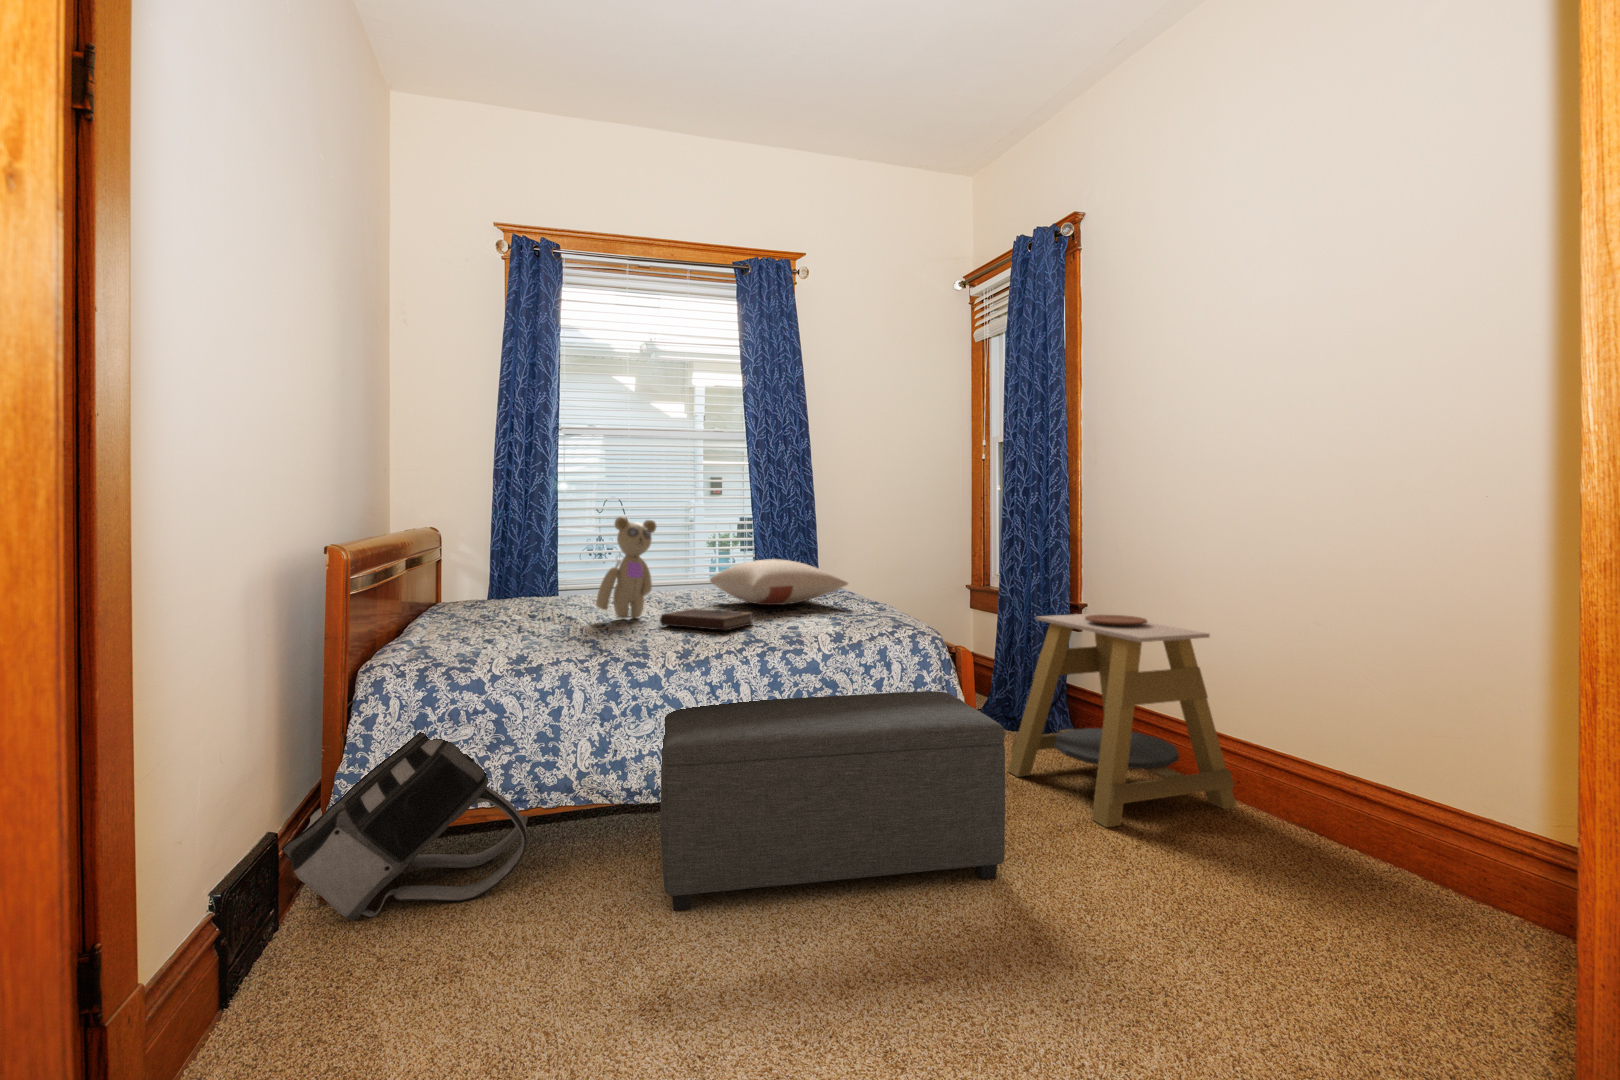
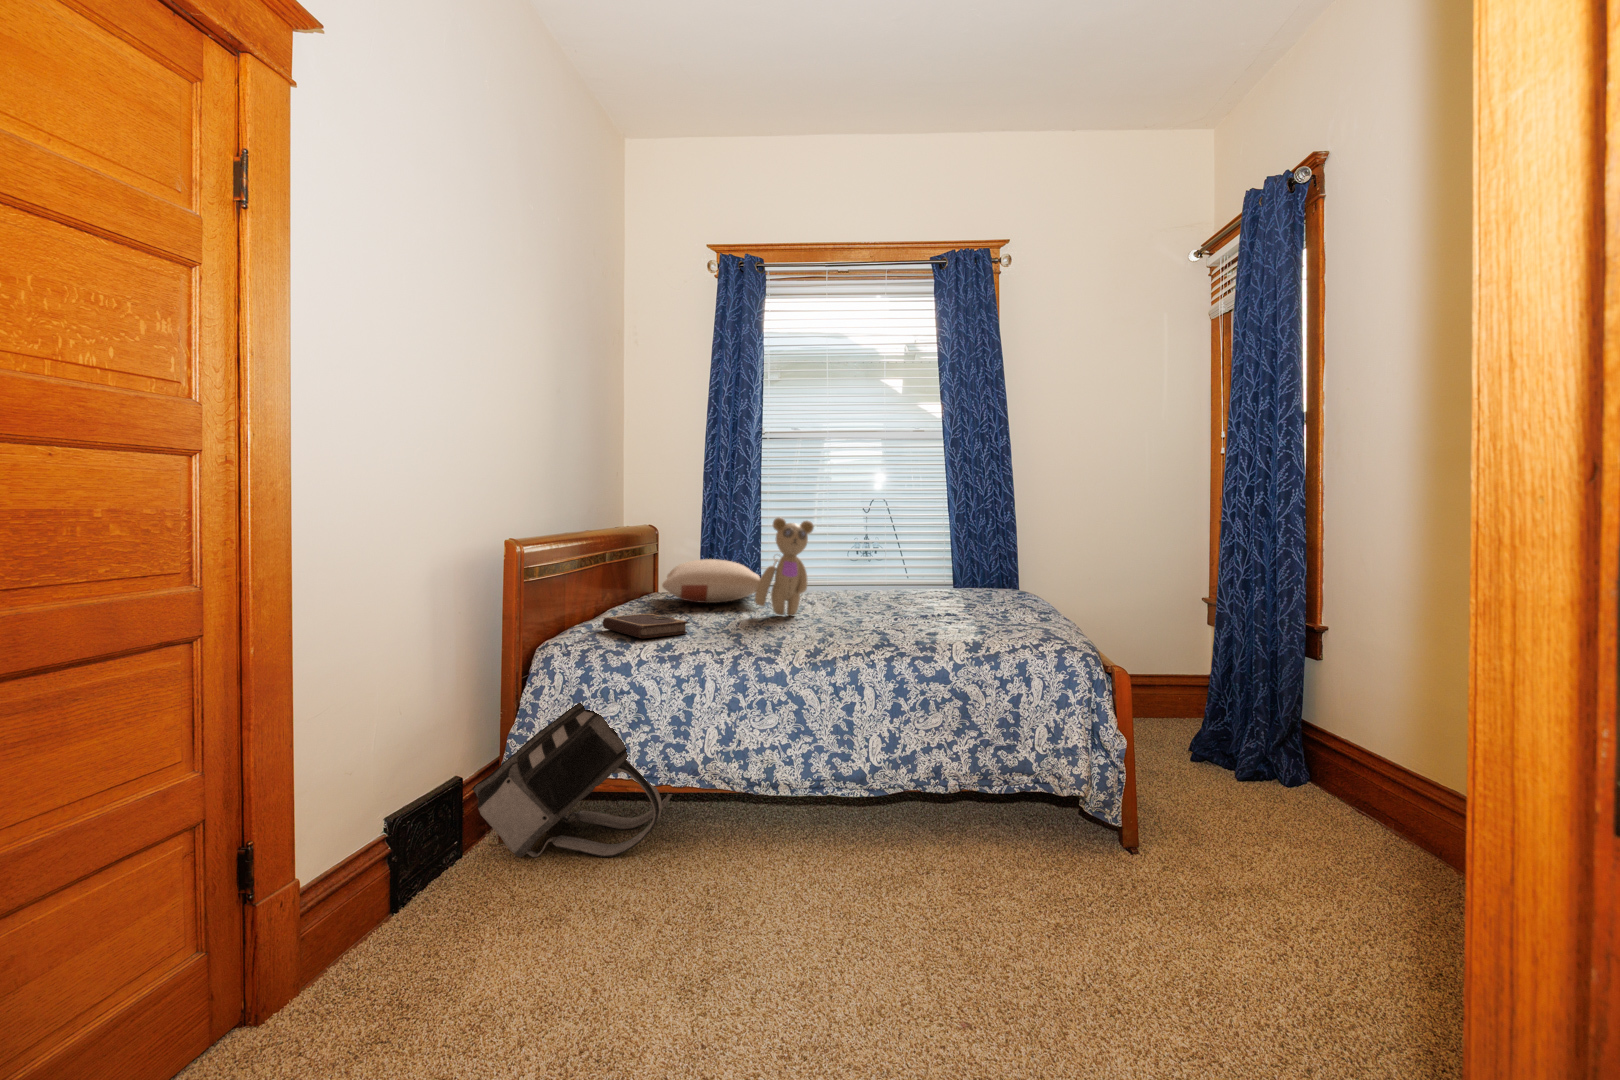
pillow: present [710,559,848,605] -> present [662,559,760,603]
notebook: present [660,609,753,630] -> present [603,614,688,638]
side table: present [1008,614,1237,827] -> none [1199,640,1513,909]
ottoman: present [660,691,1005,910] -> none [762,703,1136,934]

